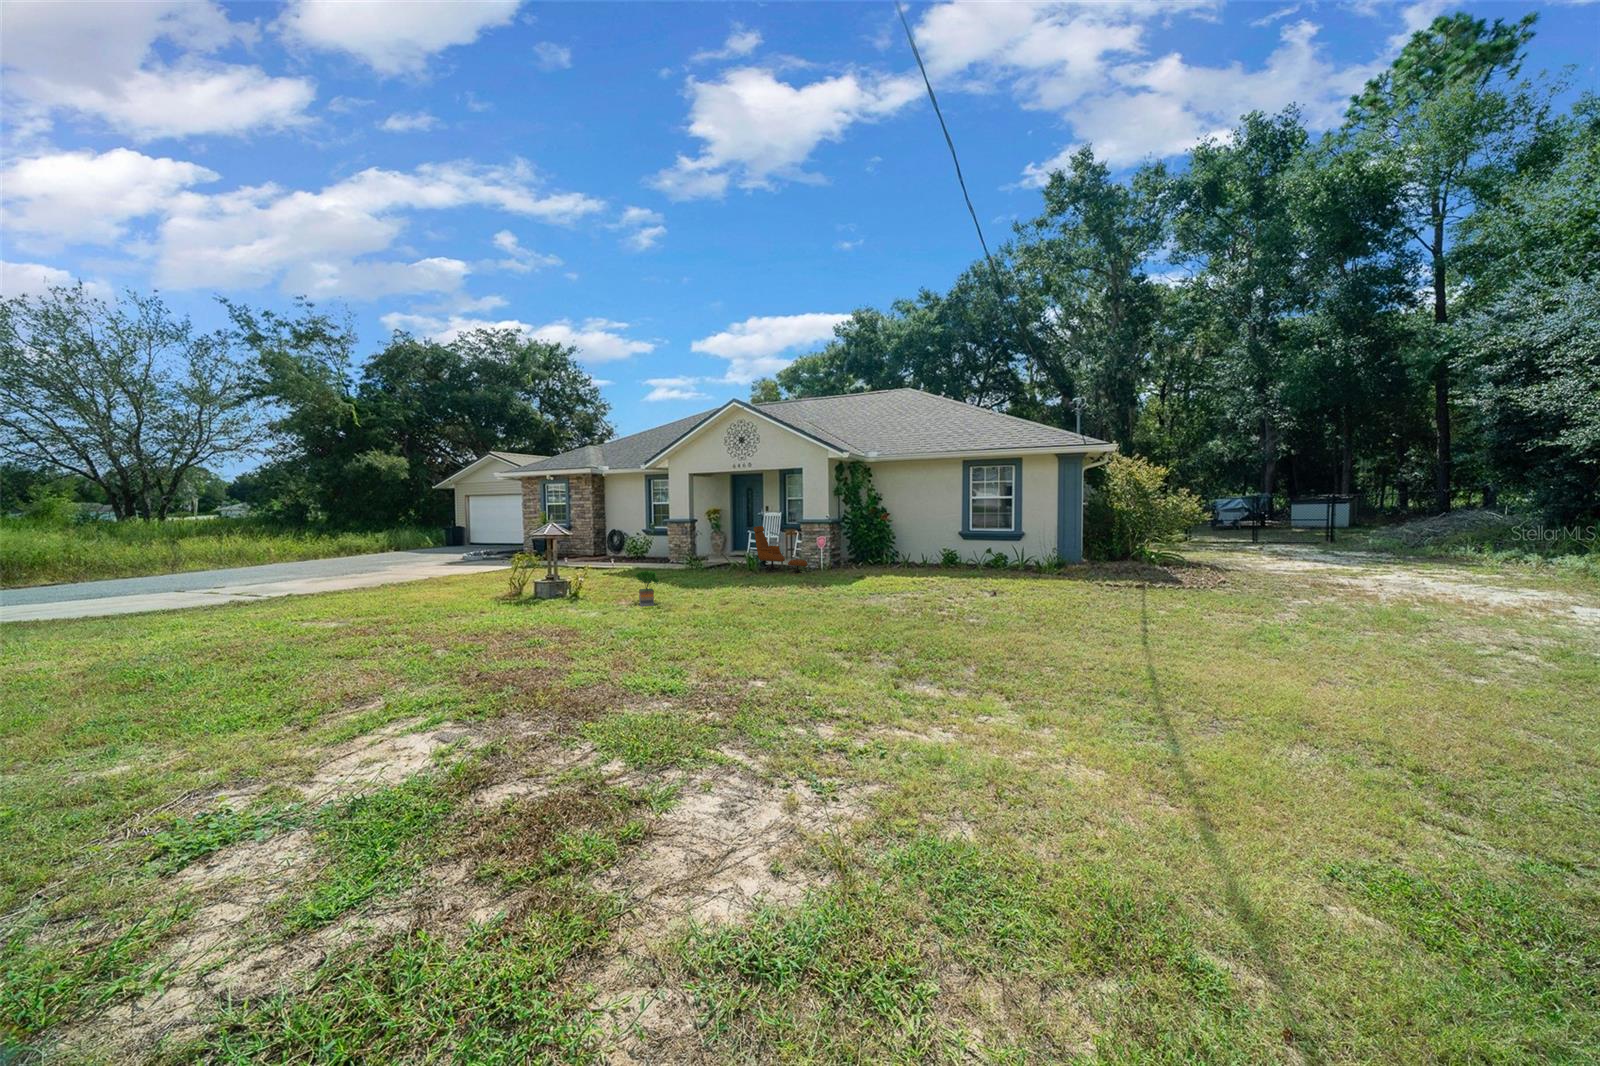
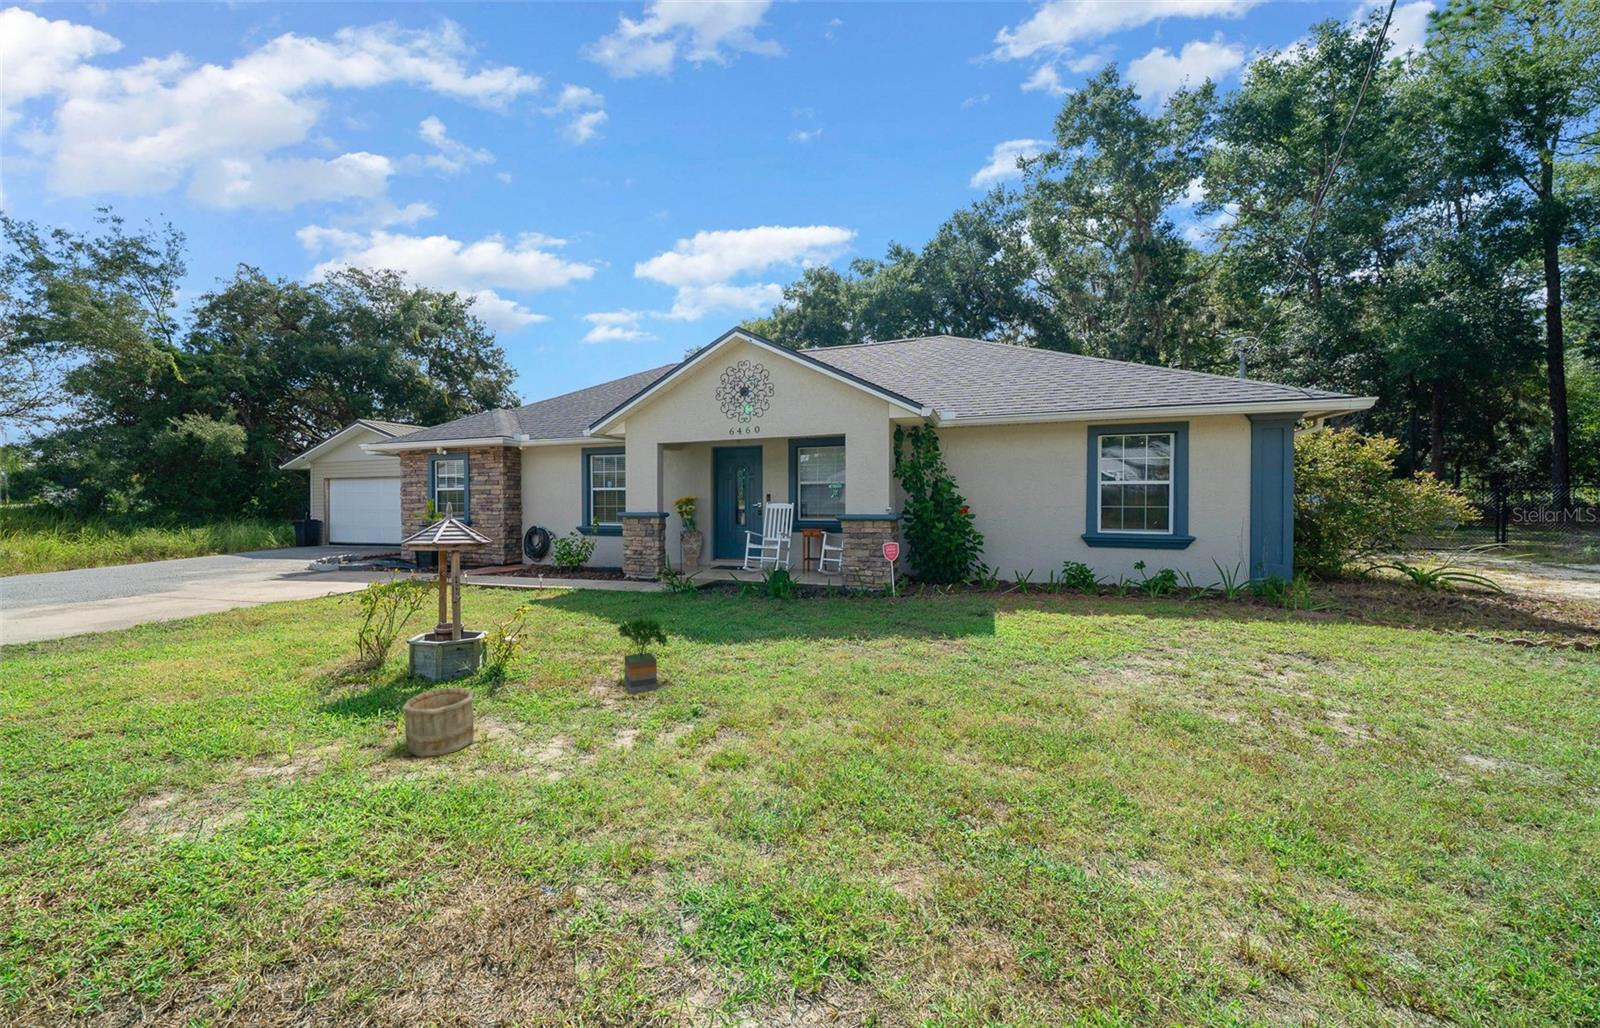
lounge chair: present [754,526,808,573] -> none [771,521,855,595]
wooden bucket: none [540,594,569,619] -> present [402,688,474,757]

